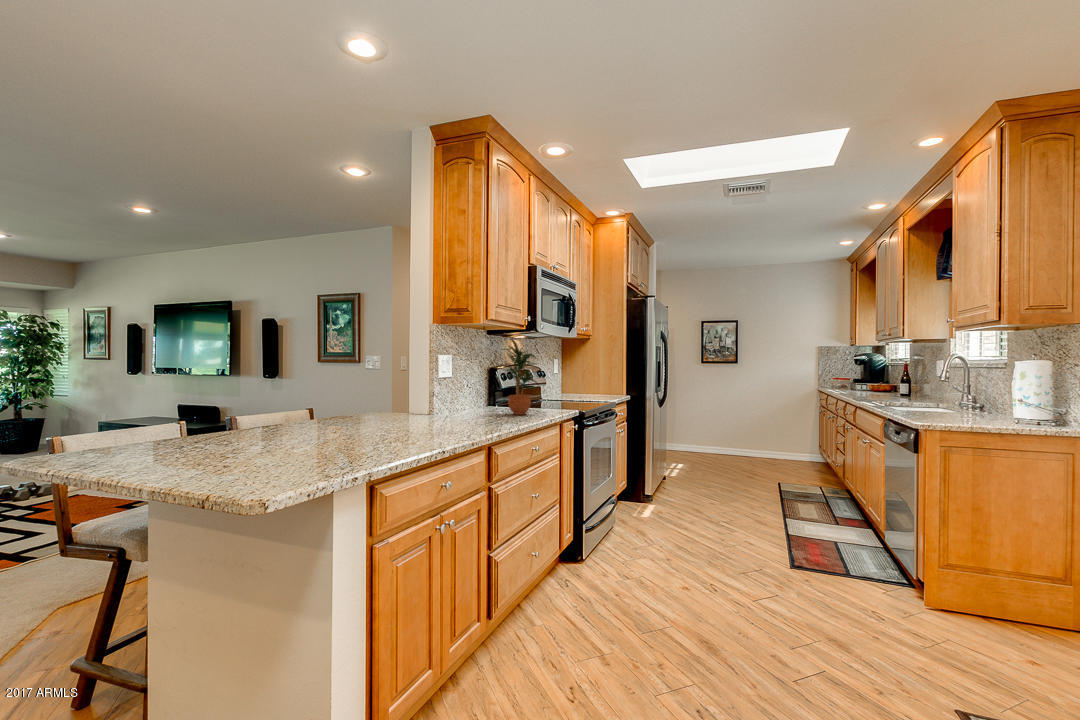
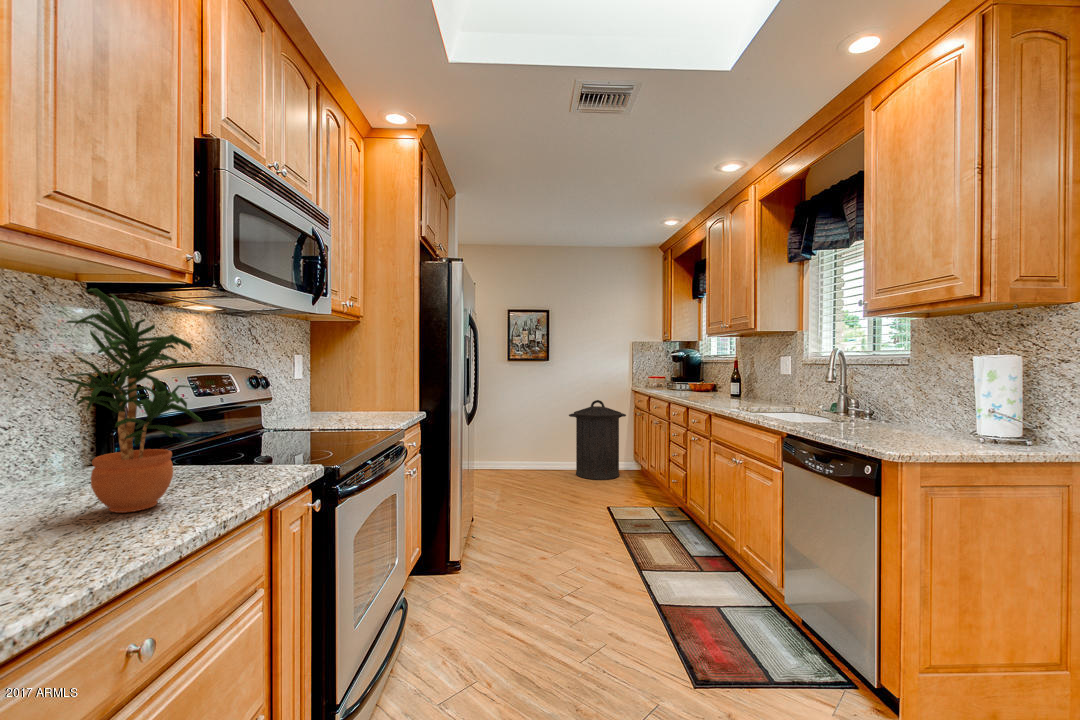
trash can: none [753,397,809,465] -> present [569,400,626,480]

